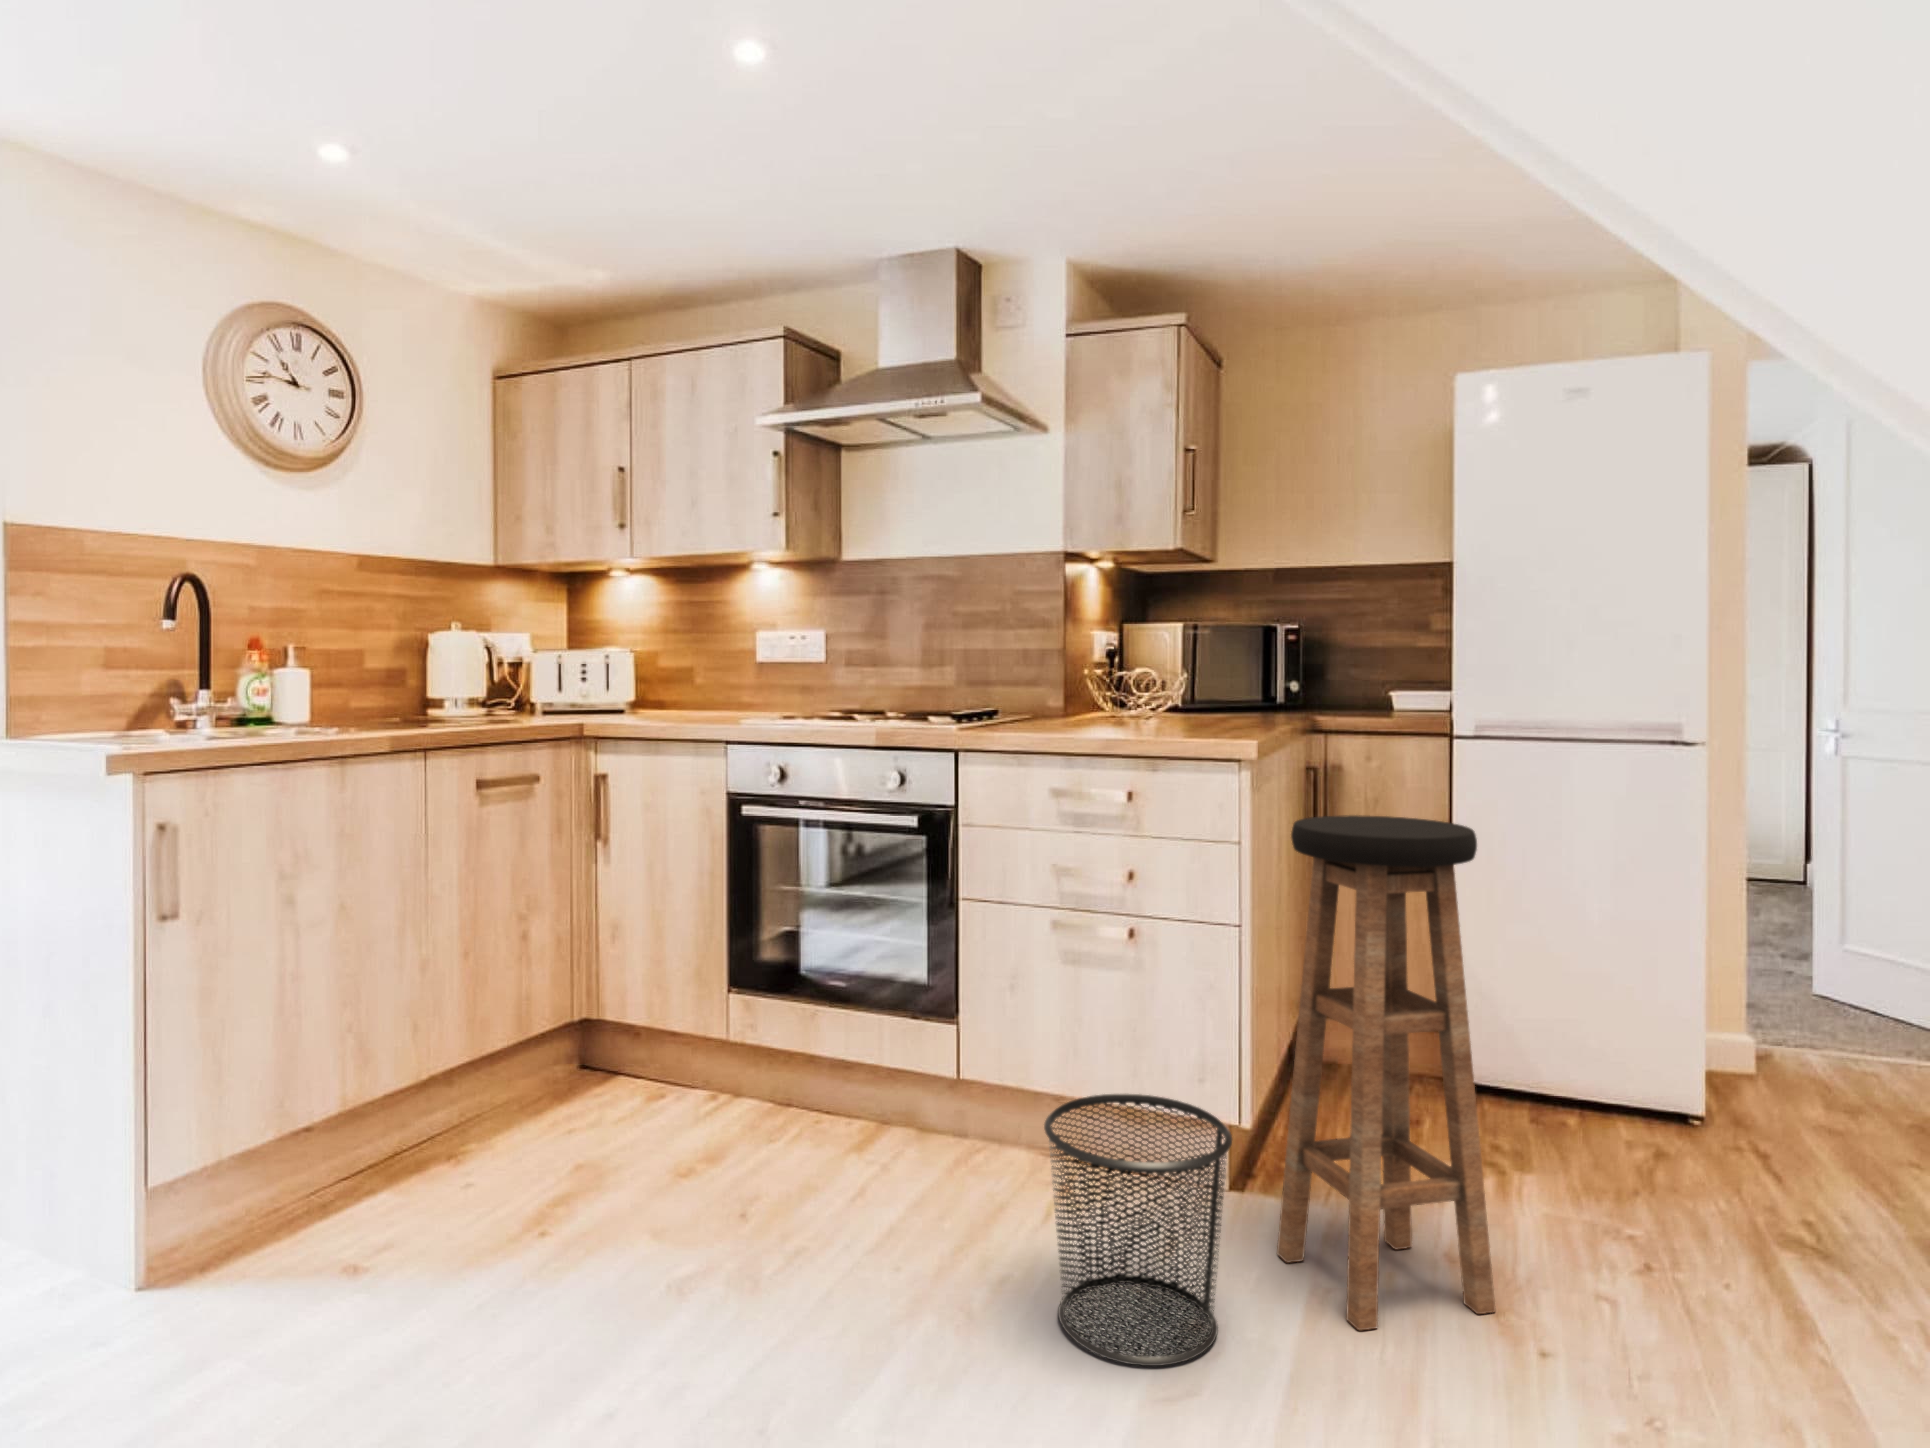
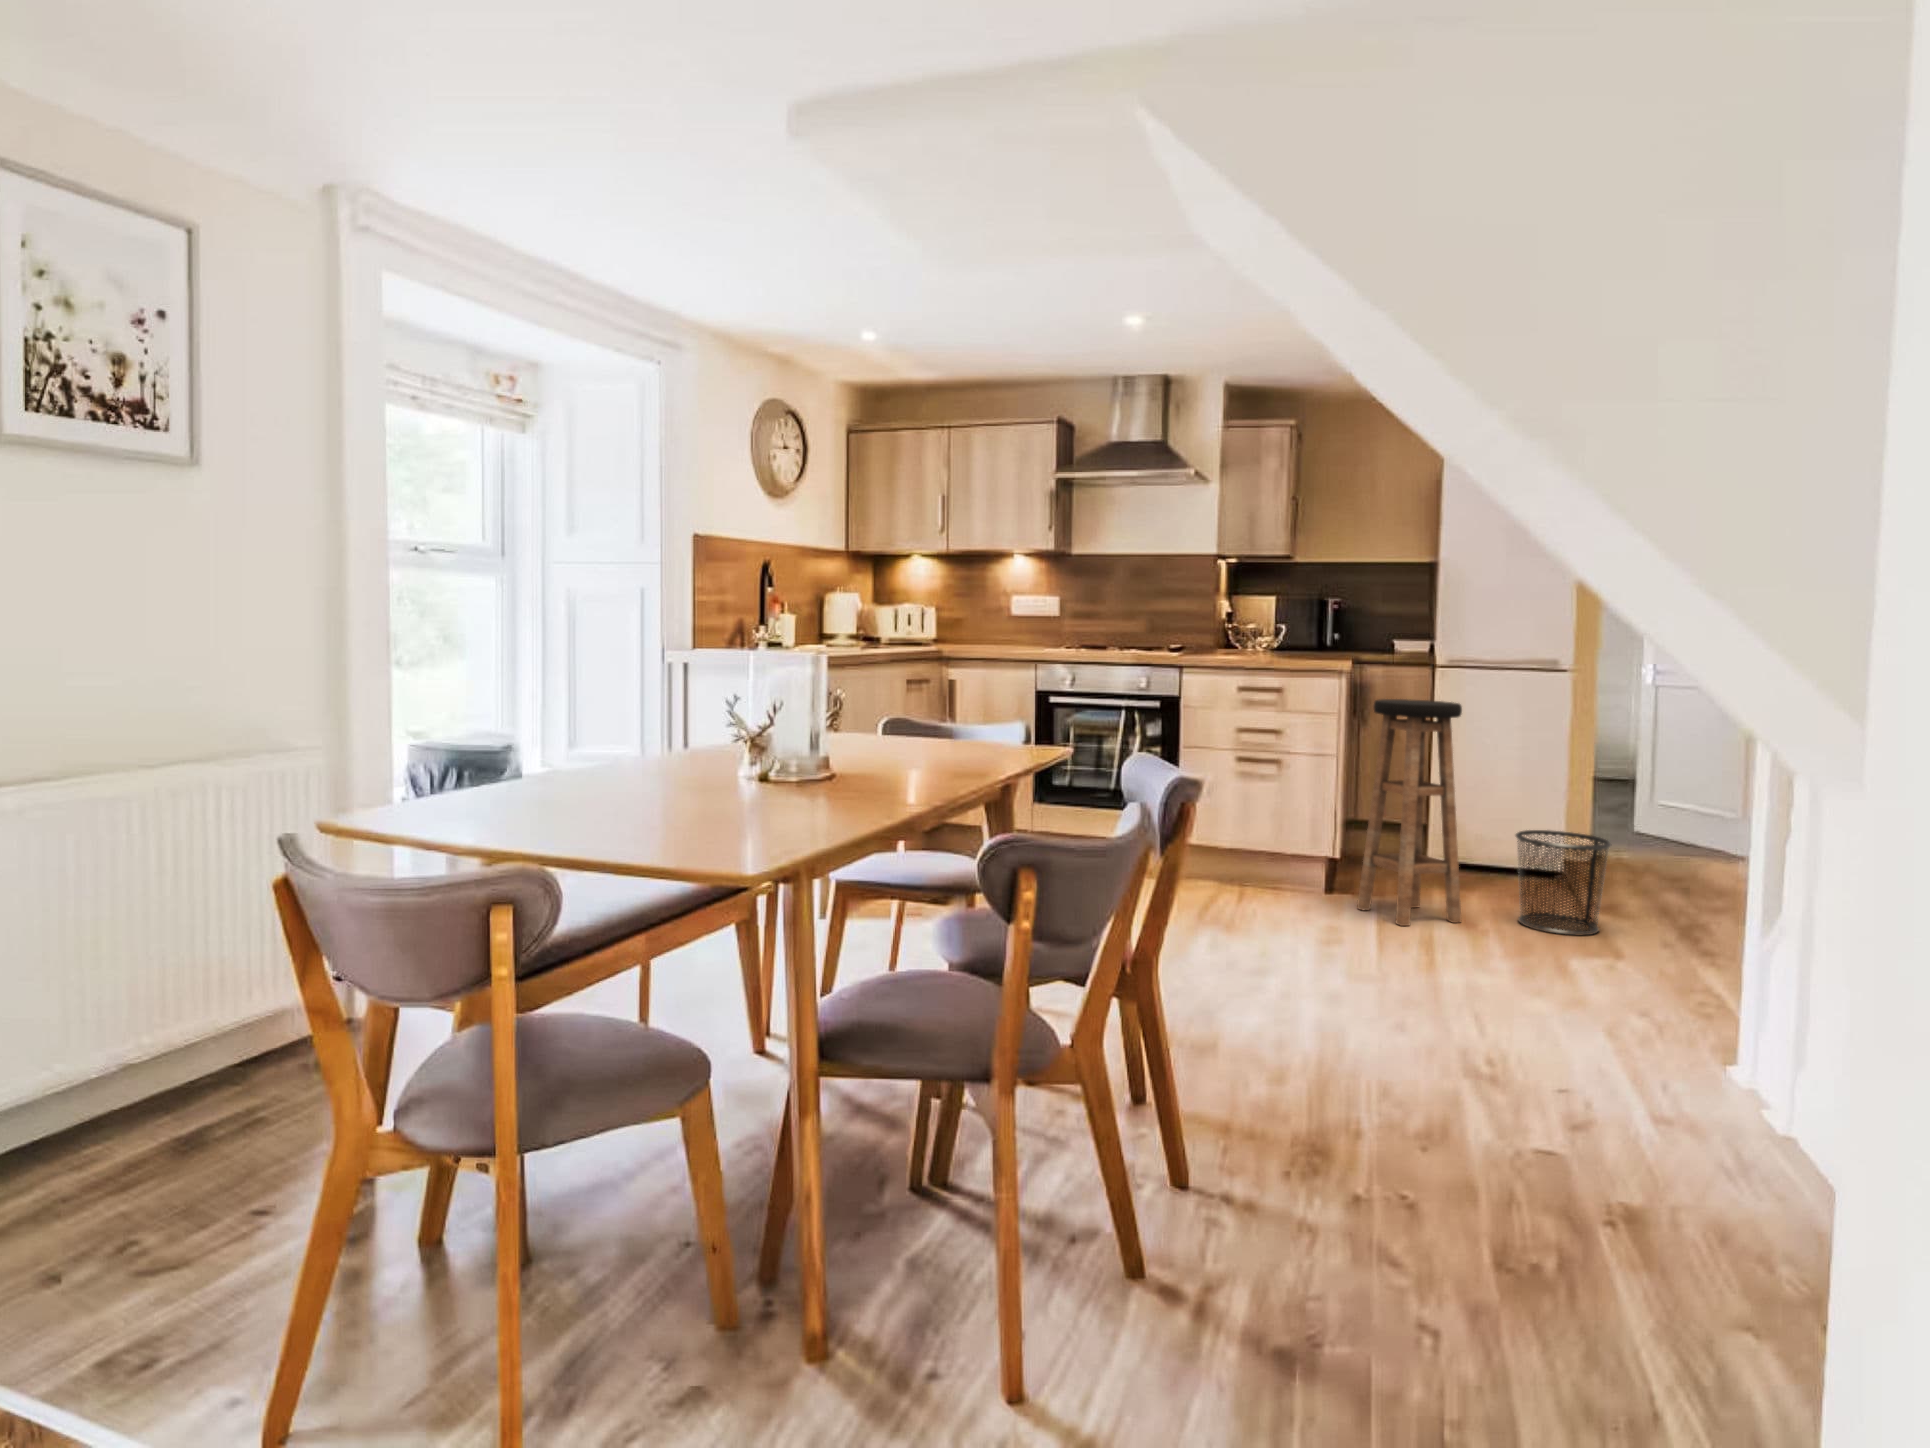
waste bin: present [1044,1094,1232,1366] -> present [1516,830,1611,935]

